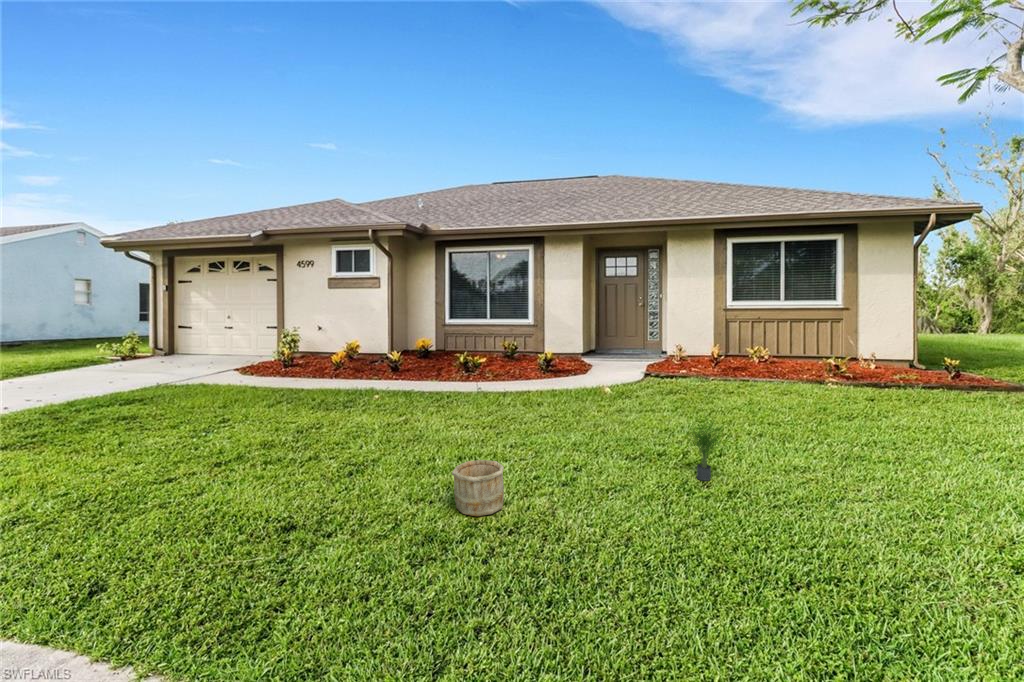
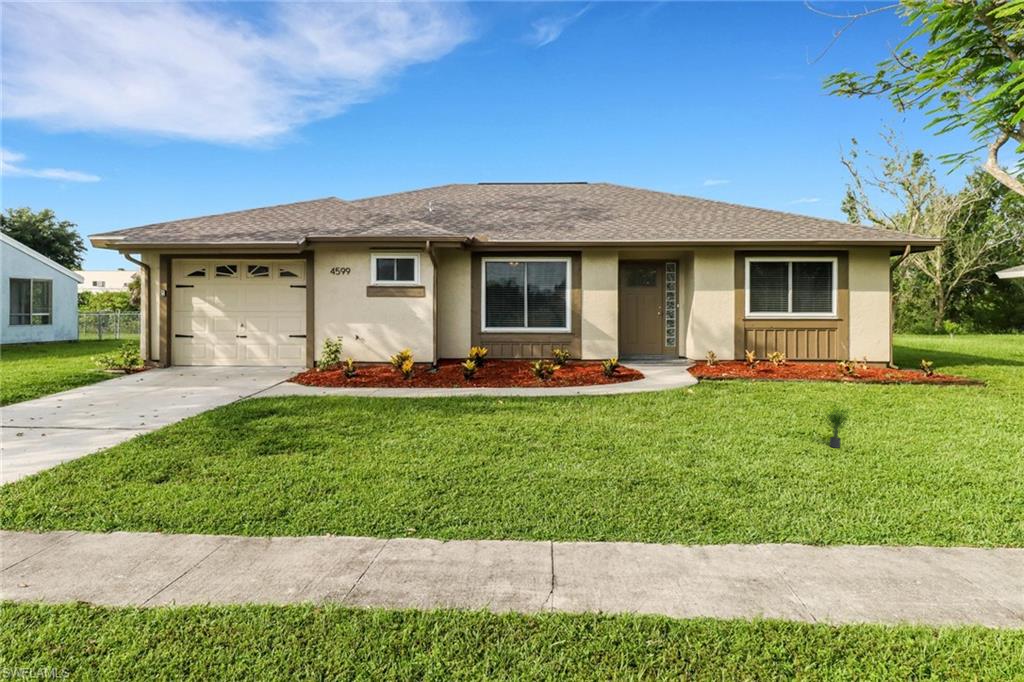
wooden bucket: present [452,460,504,516] -> none [697,437,736,474]

